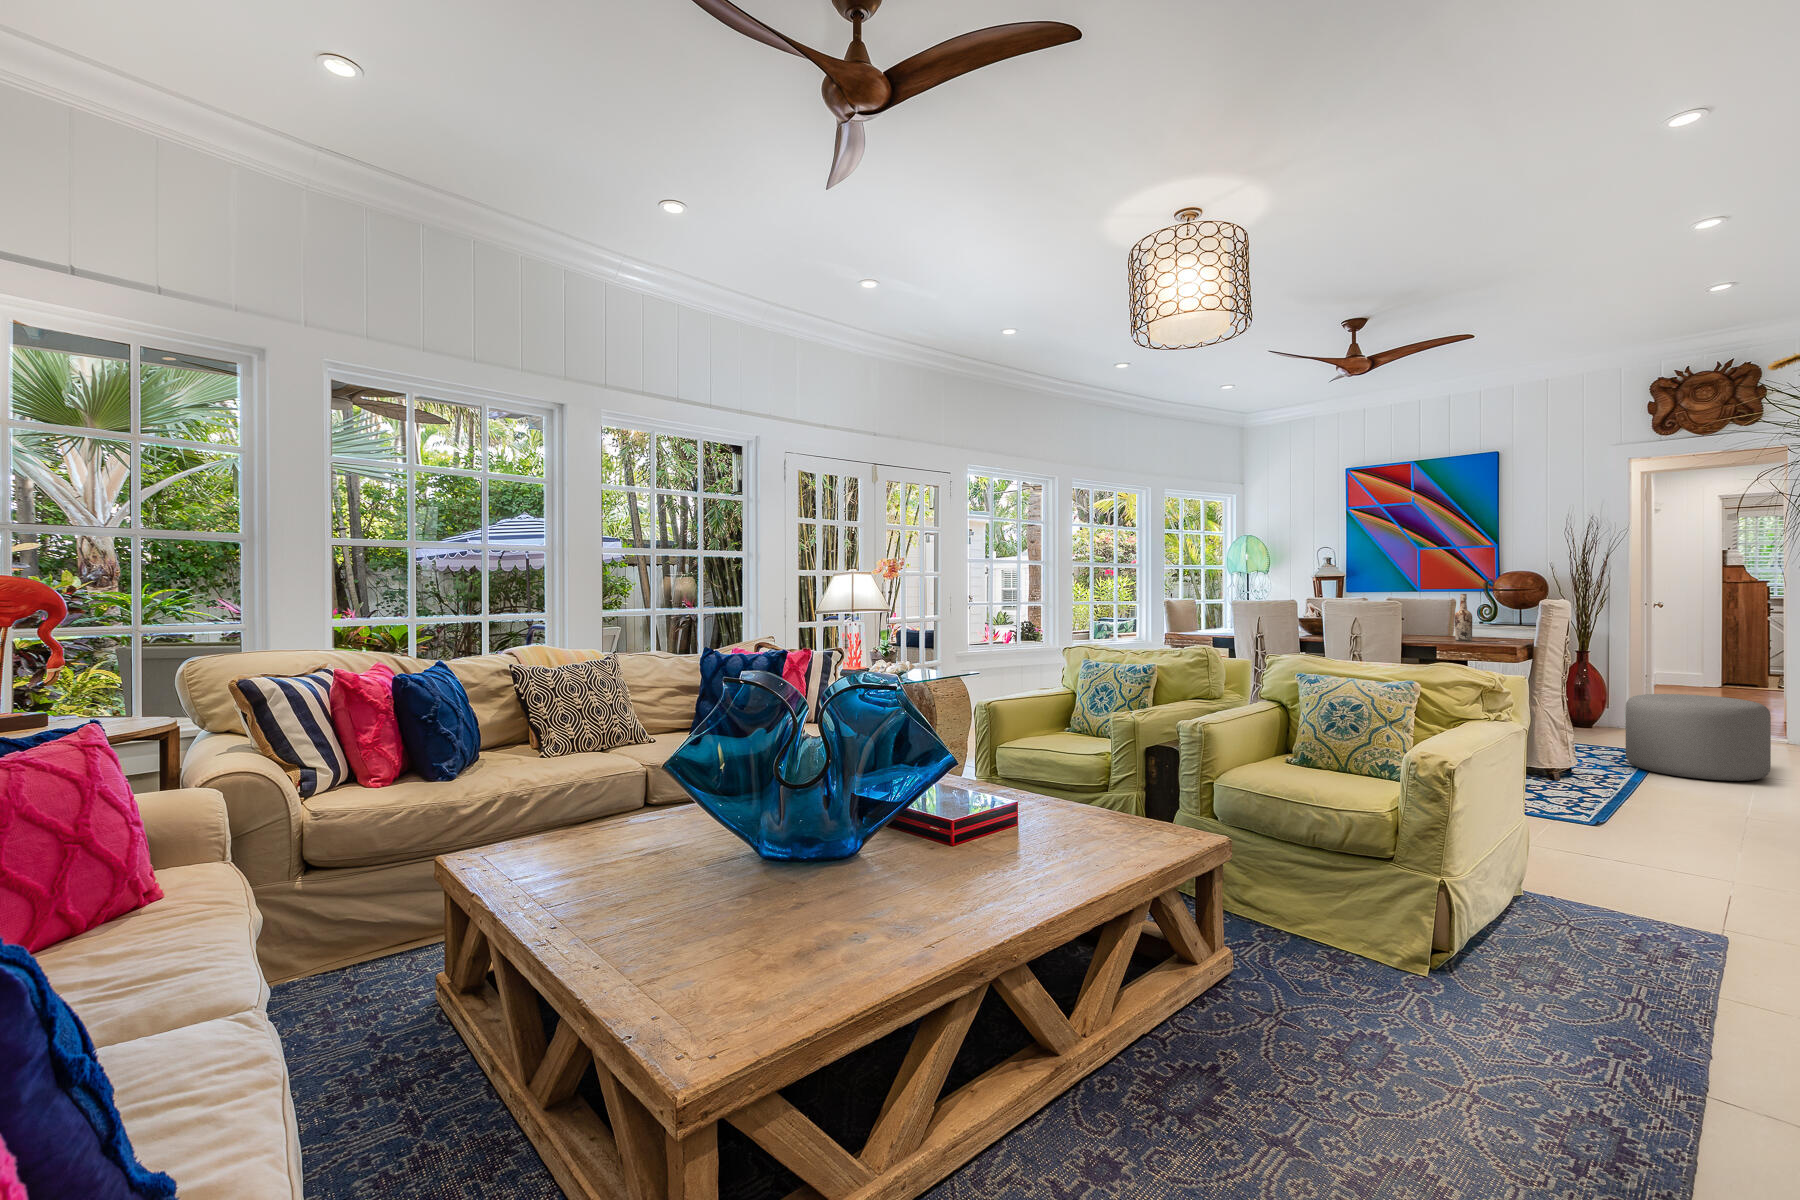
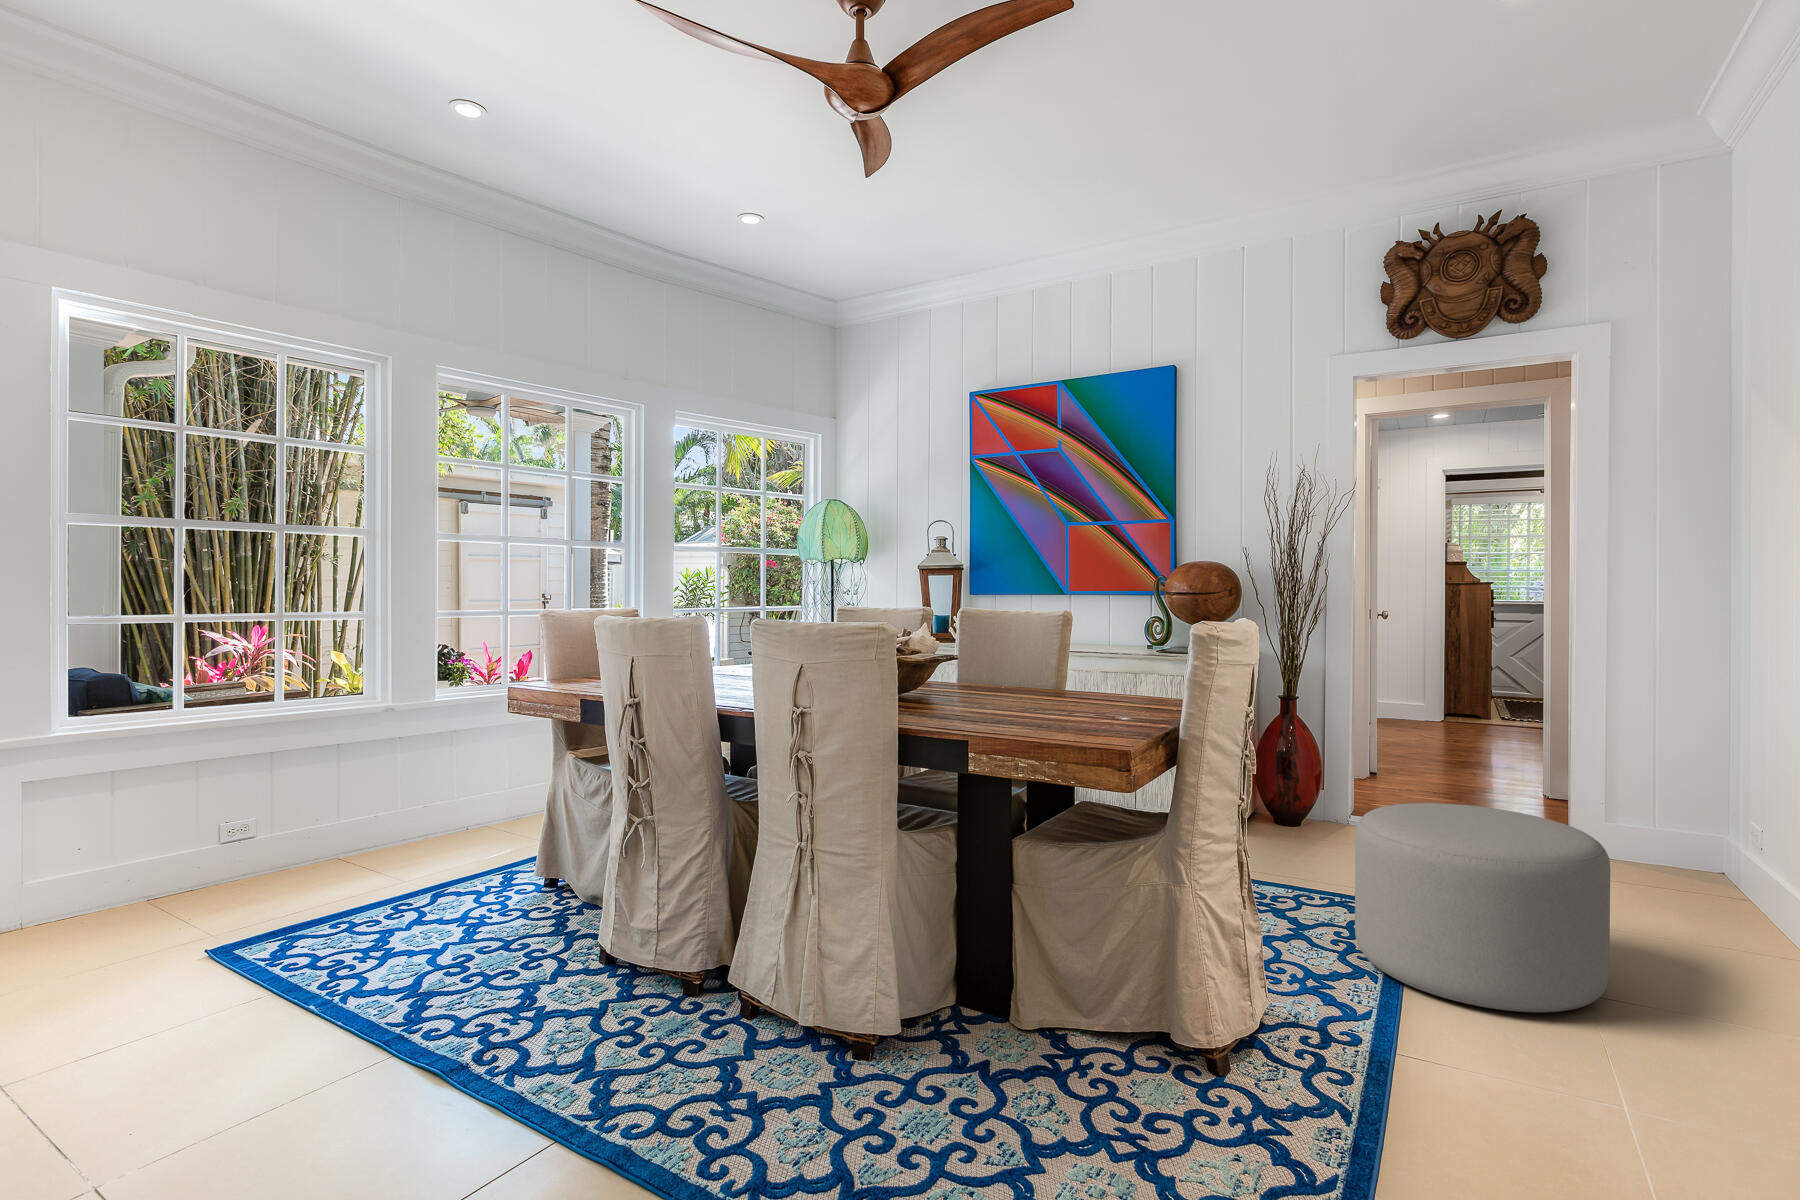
wine bottle: present [1455,594,1472,641] -> none [1060,604,1090,703]

